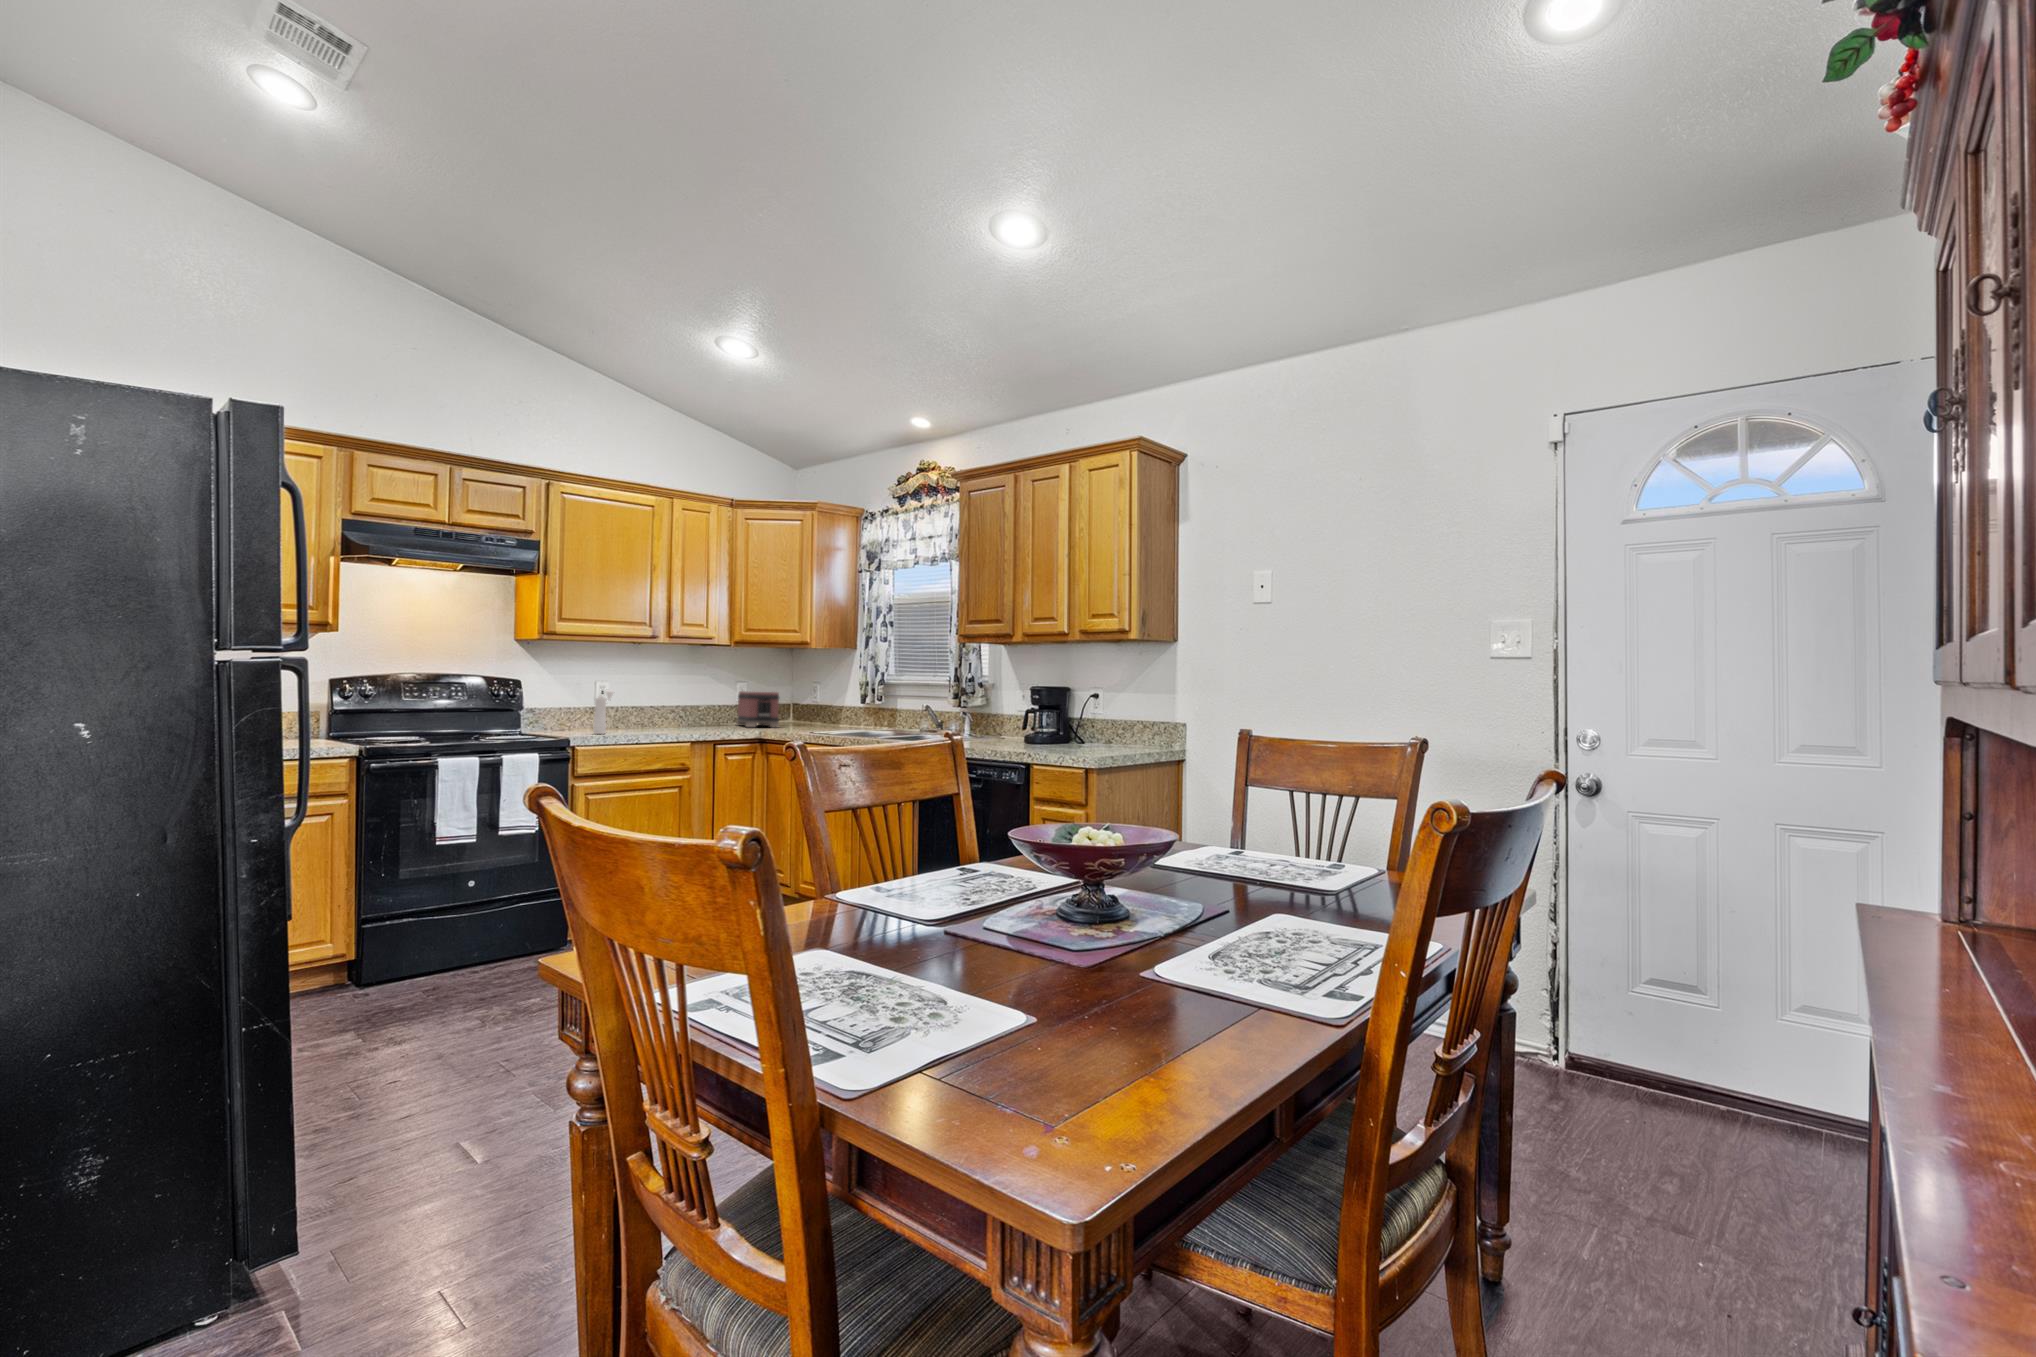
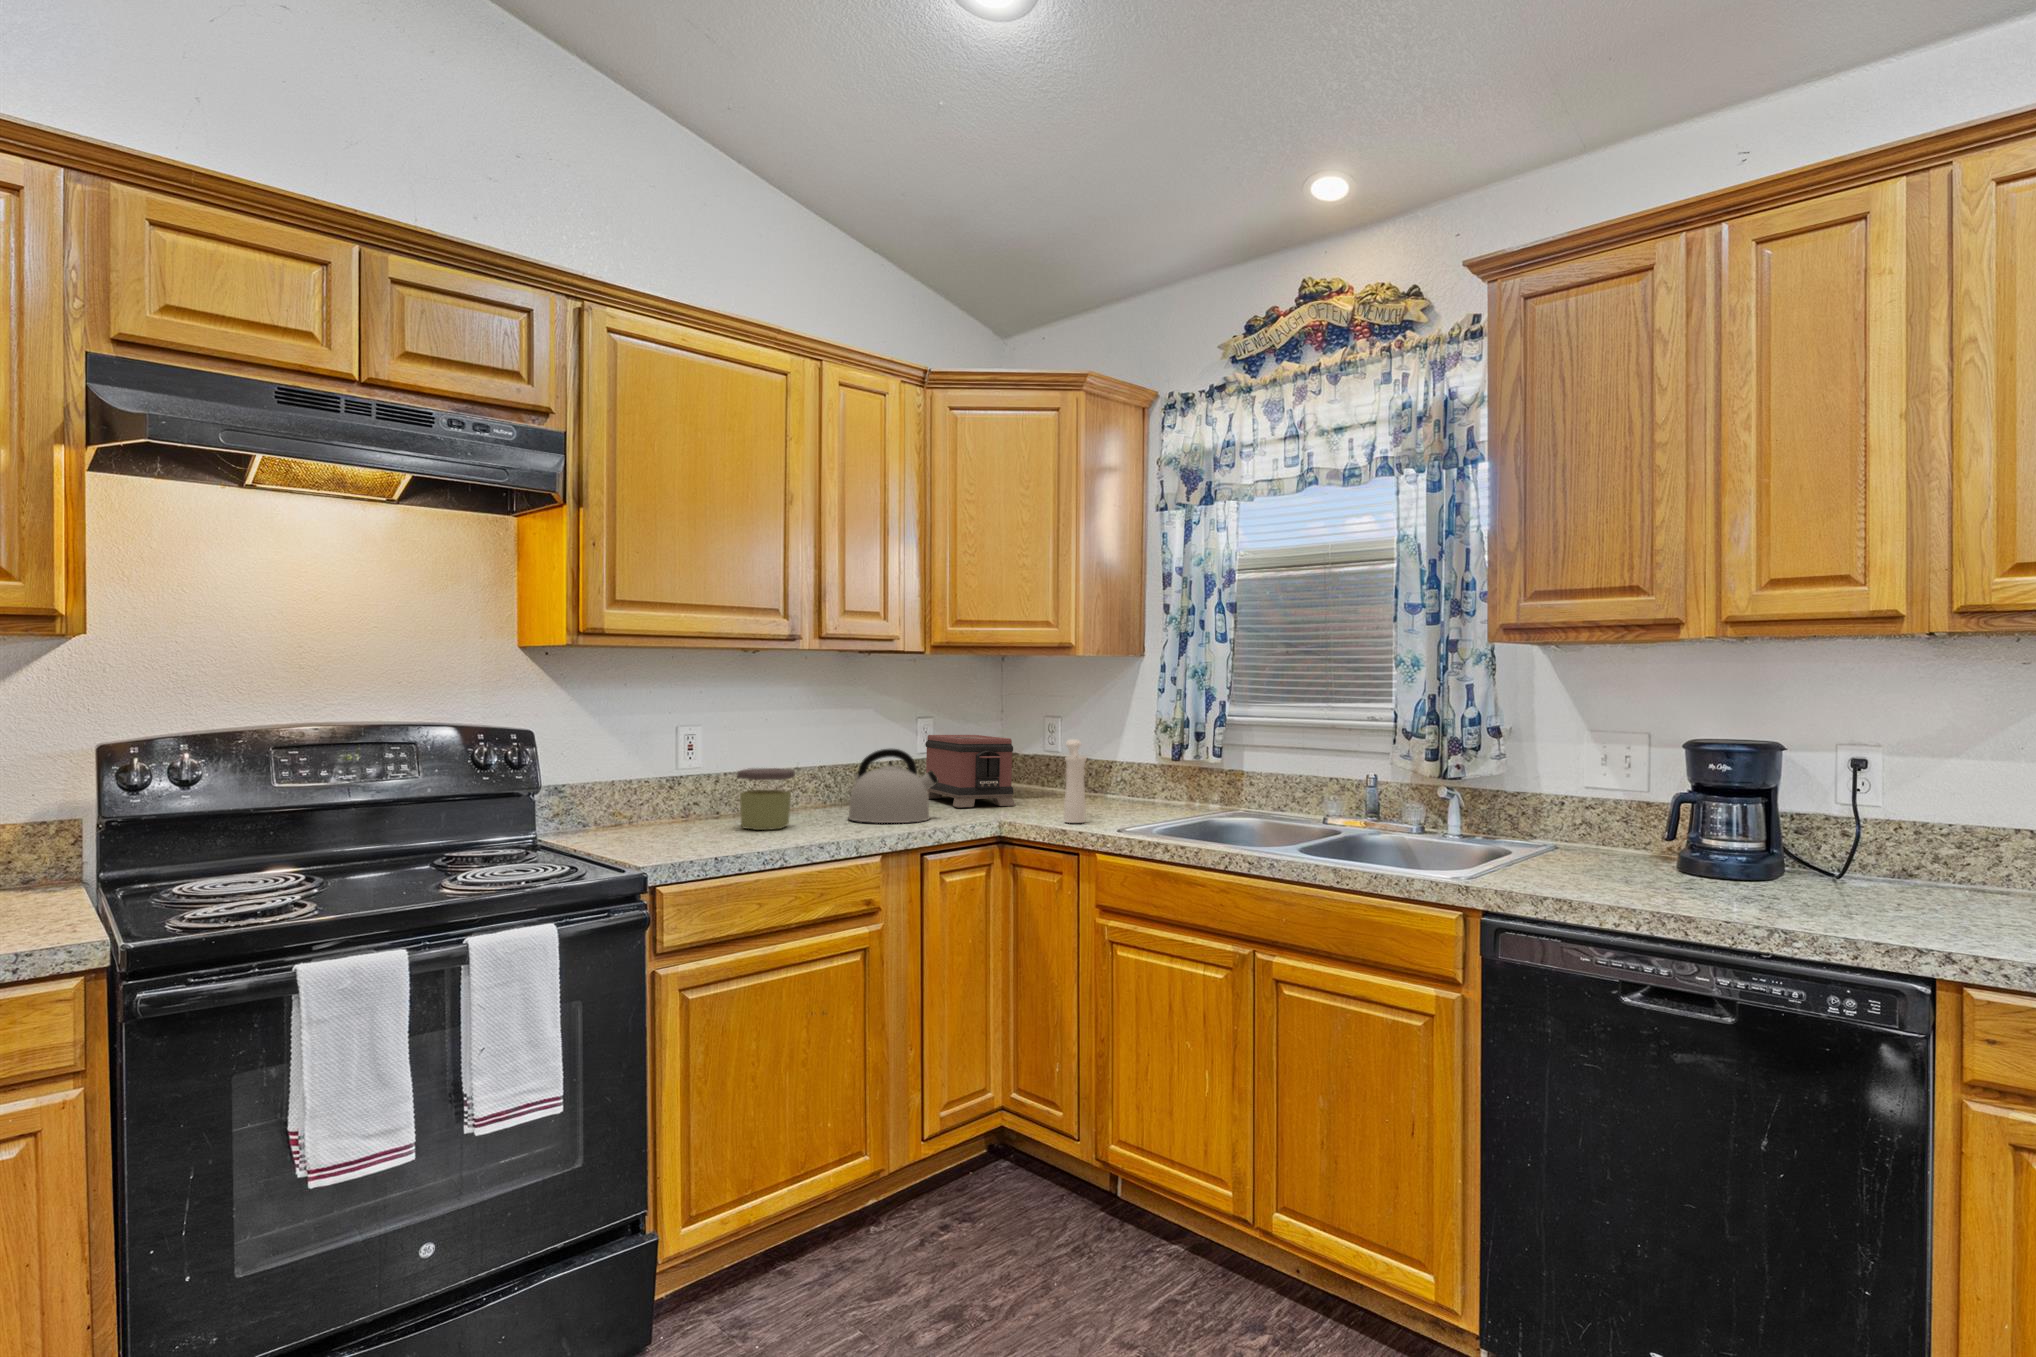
pepper mill: present [593,690,614,734] -> present [1064,739,1086,823]
kettle: none [683,694,731,730] -> present [848,749,938,823]
jar: none [623,702,653,731] -> present [737,768,795,830]

